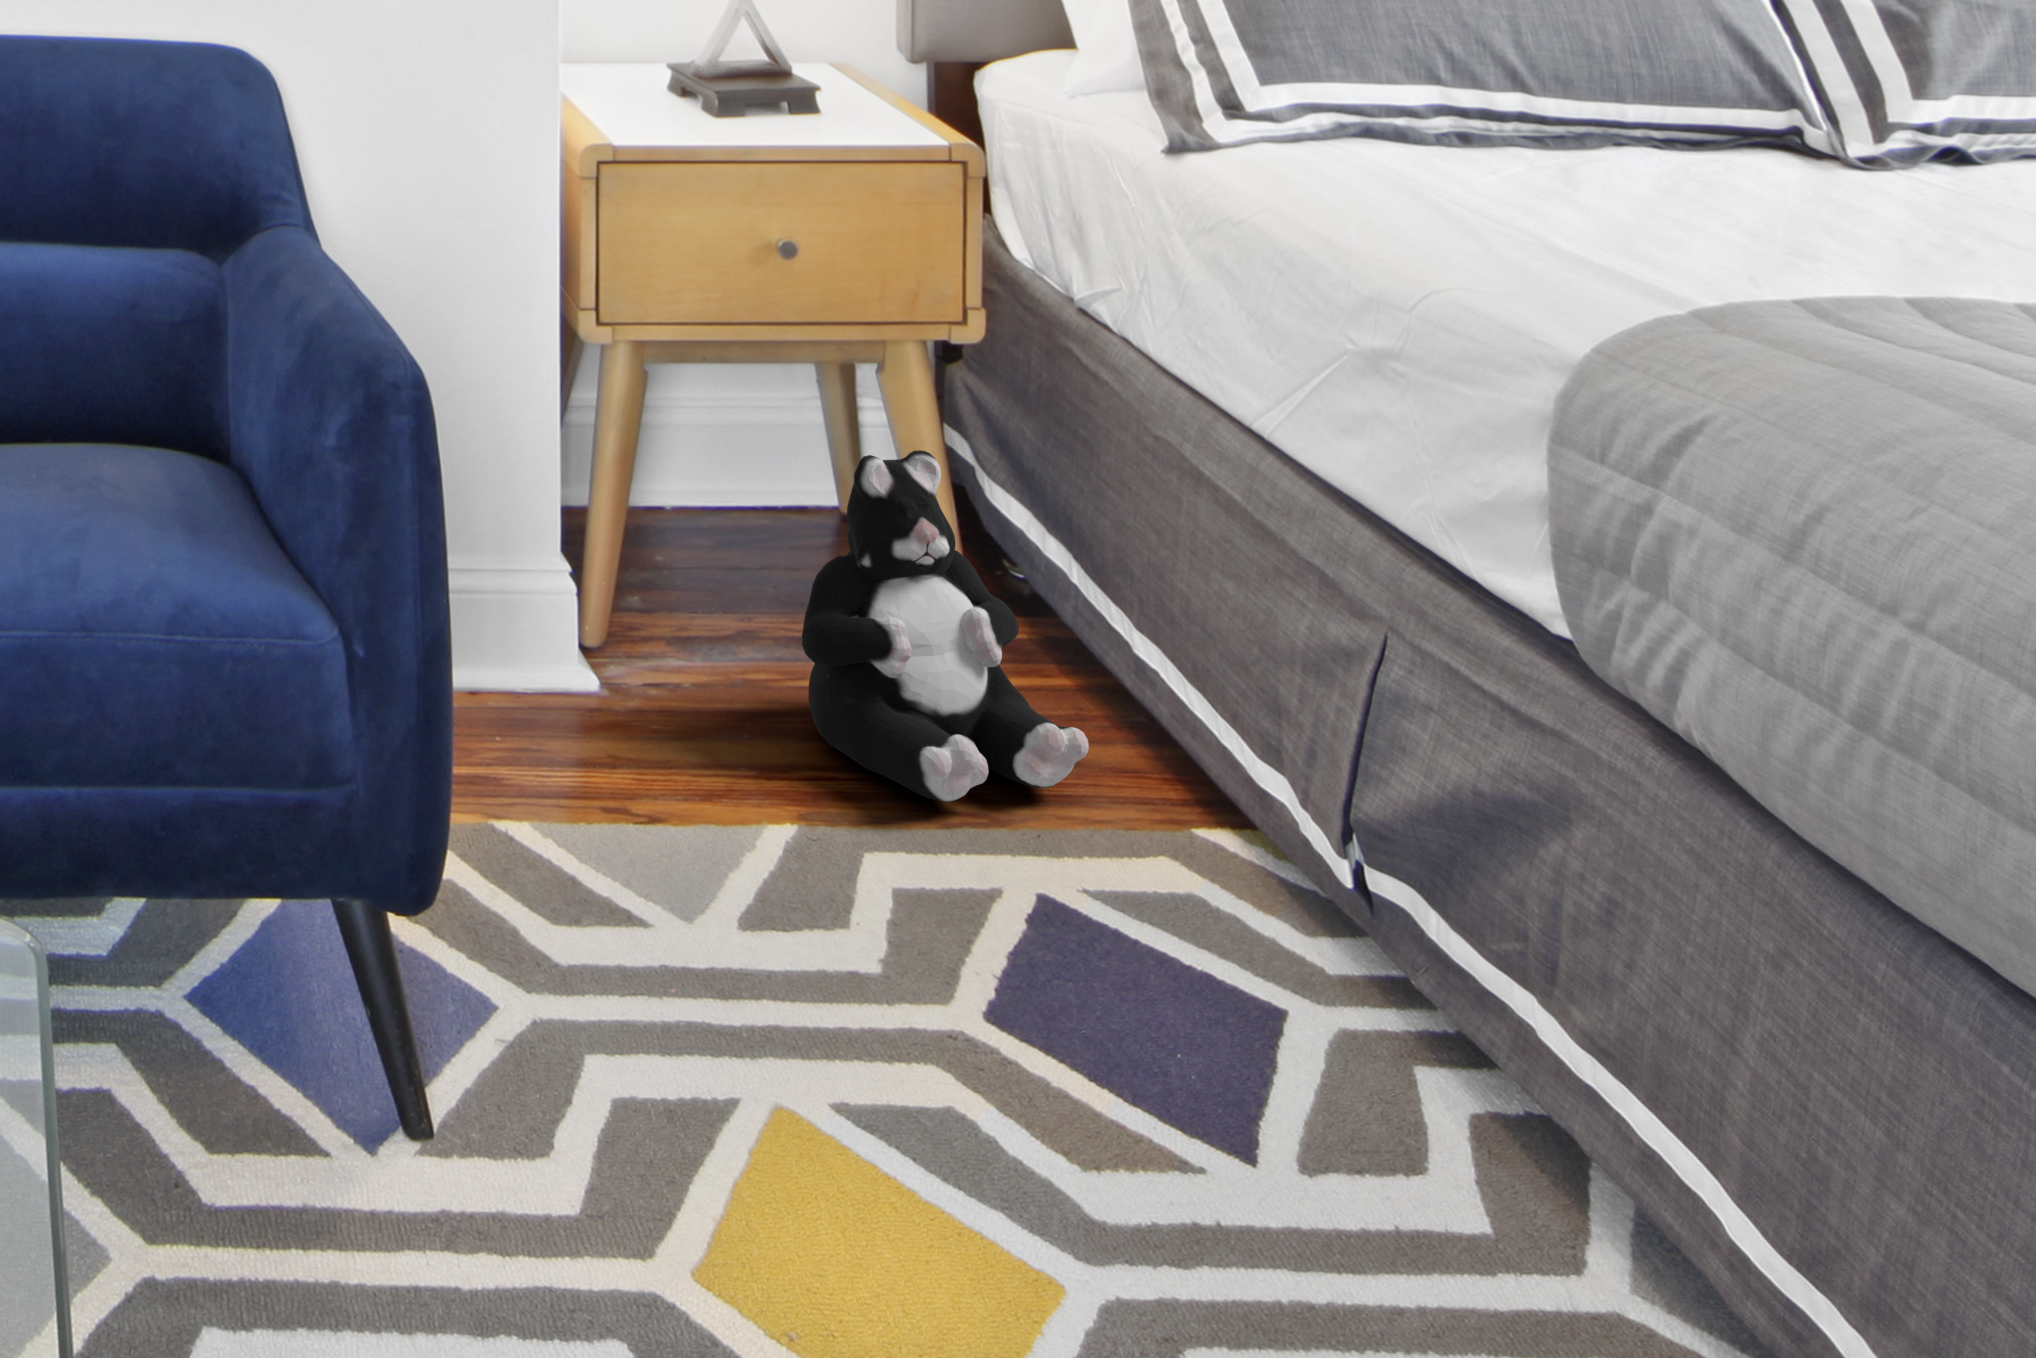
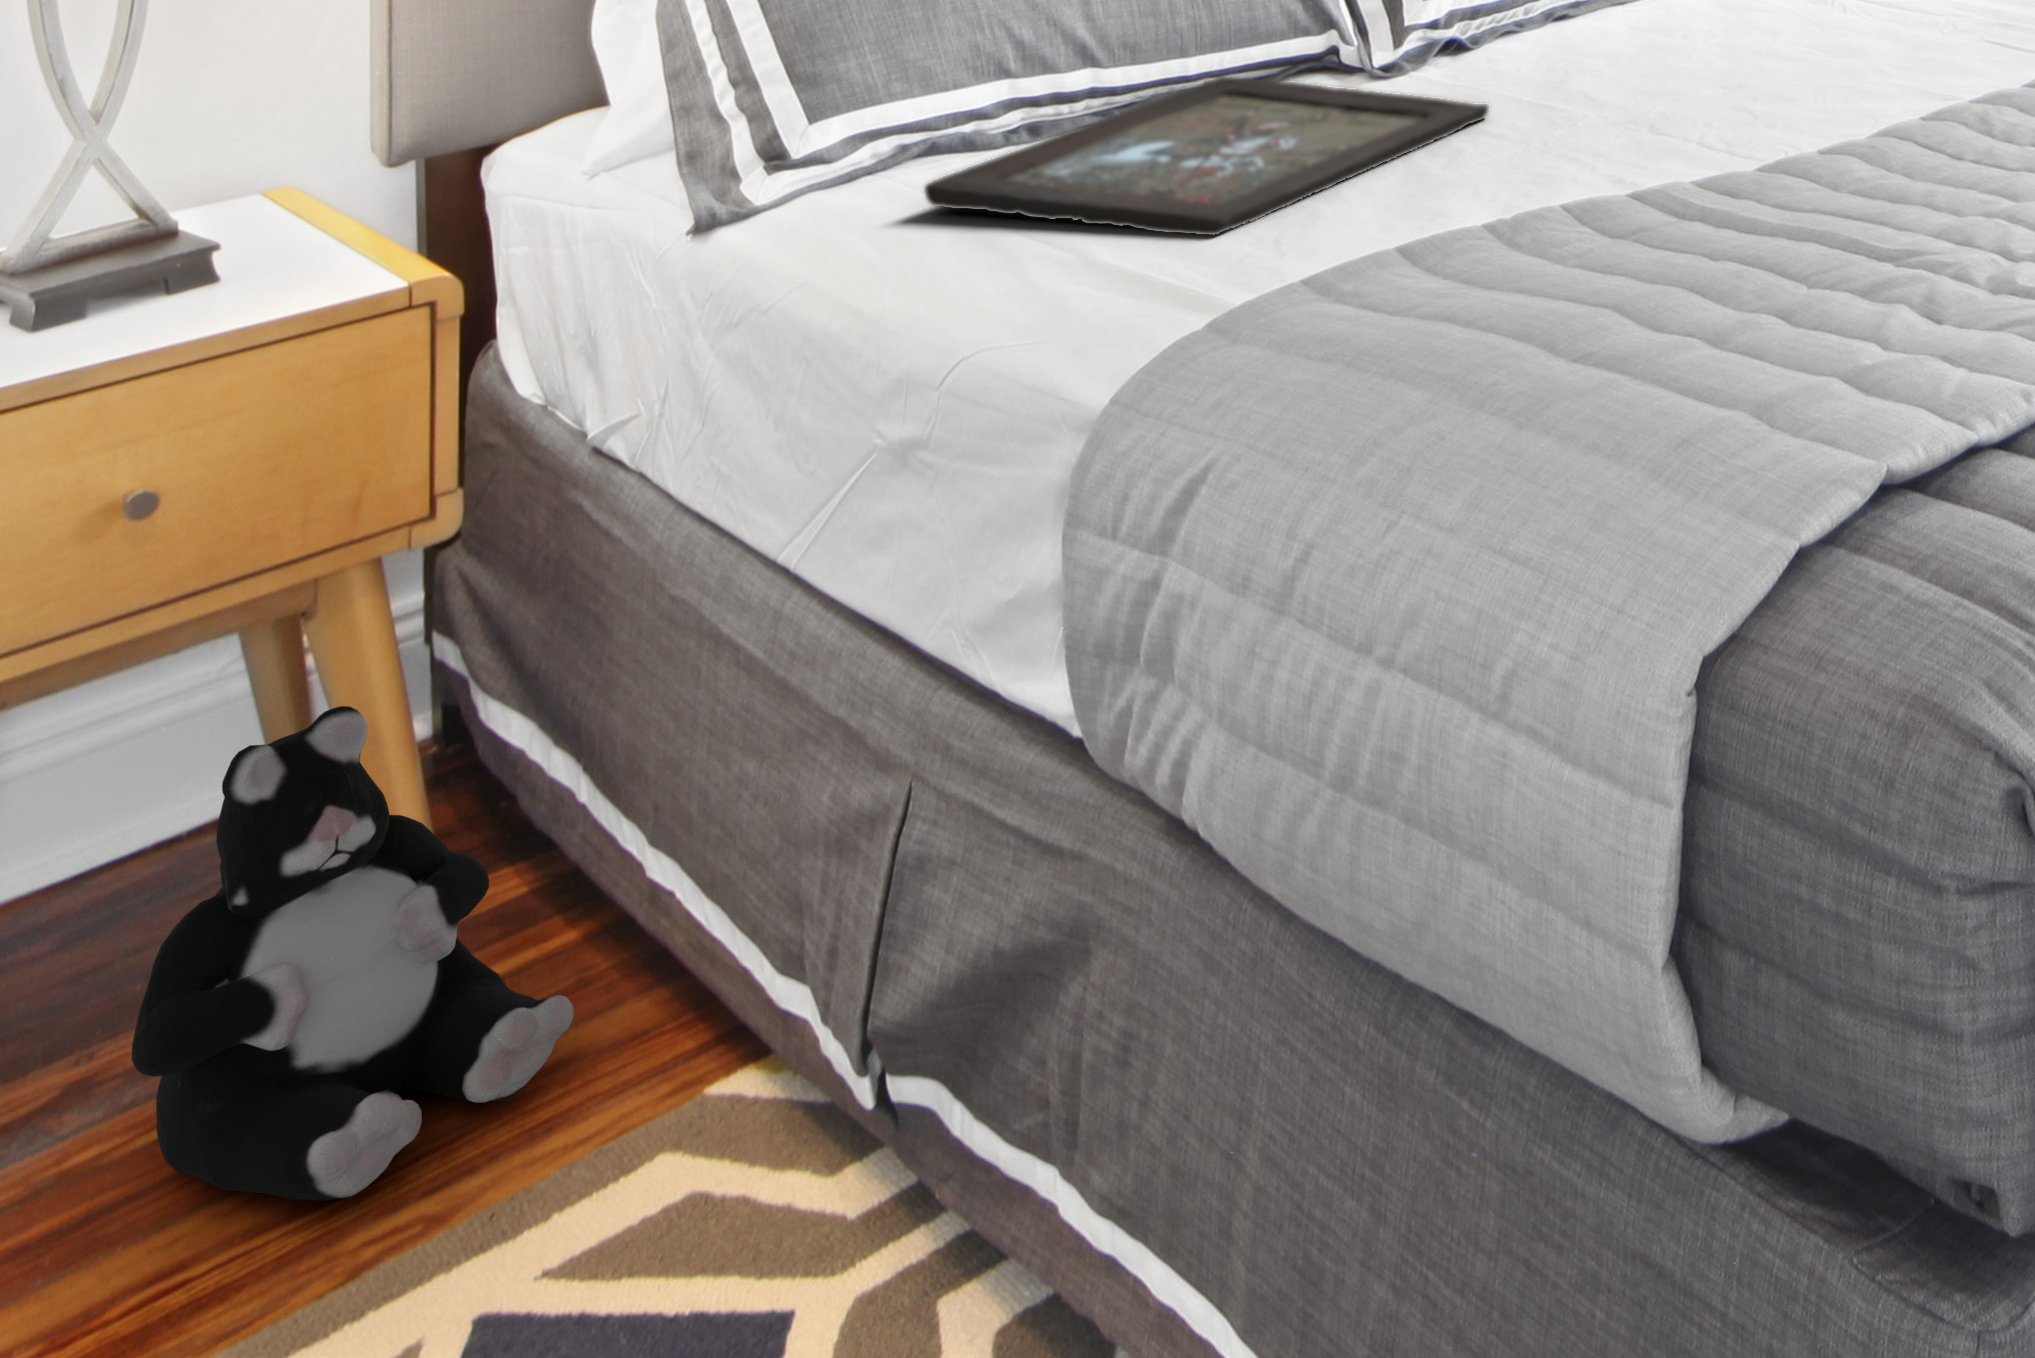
tray: none [1380,132,1994,261] -> present [924,76,1489,235]

